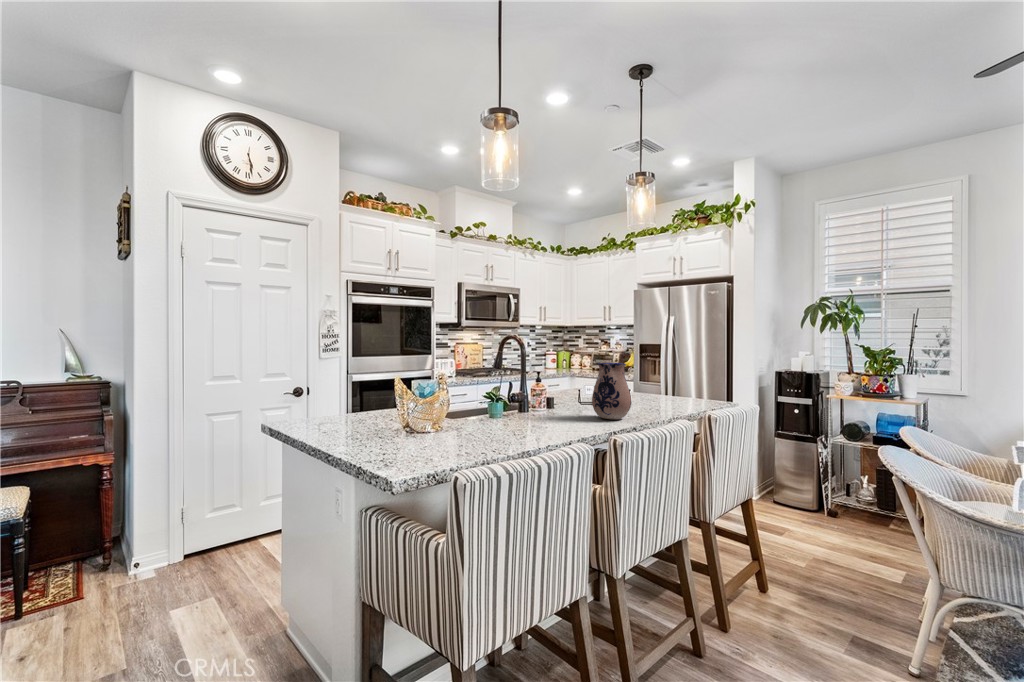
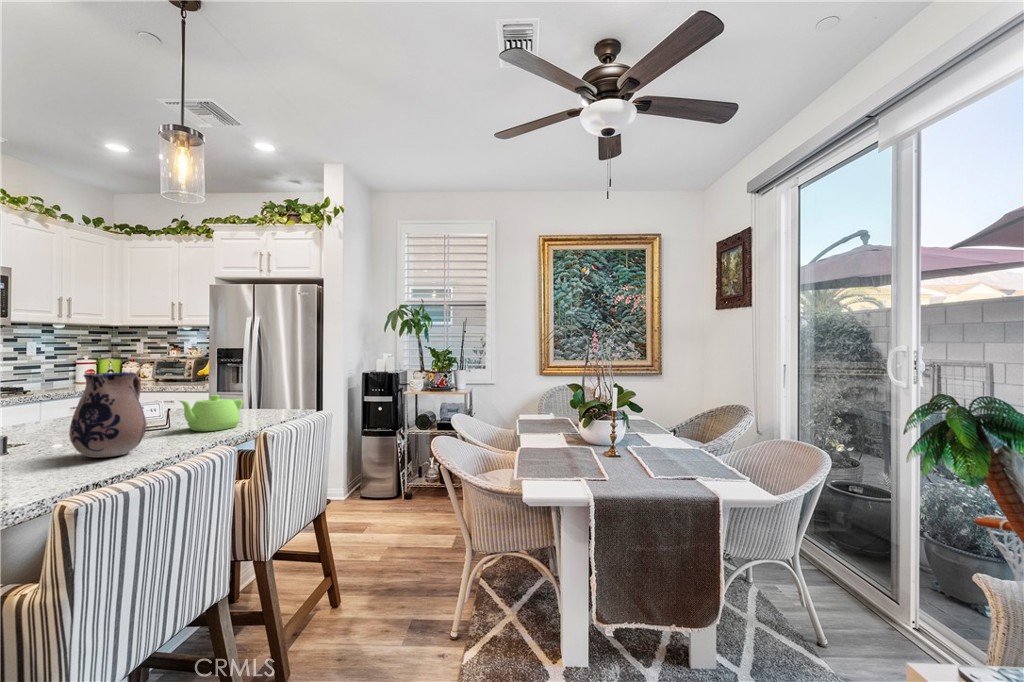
teapot: none [642,383,683,411] -> present [180,395,243,431]

